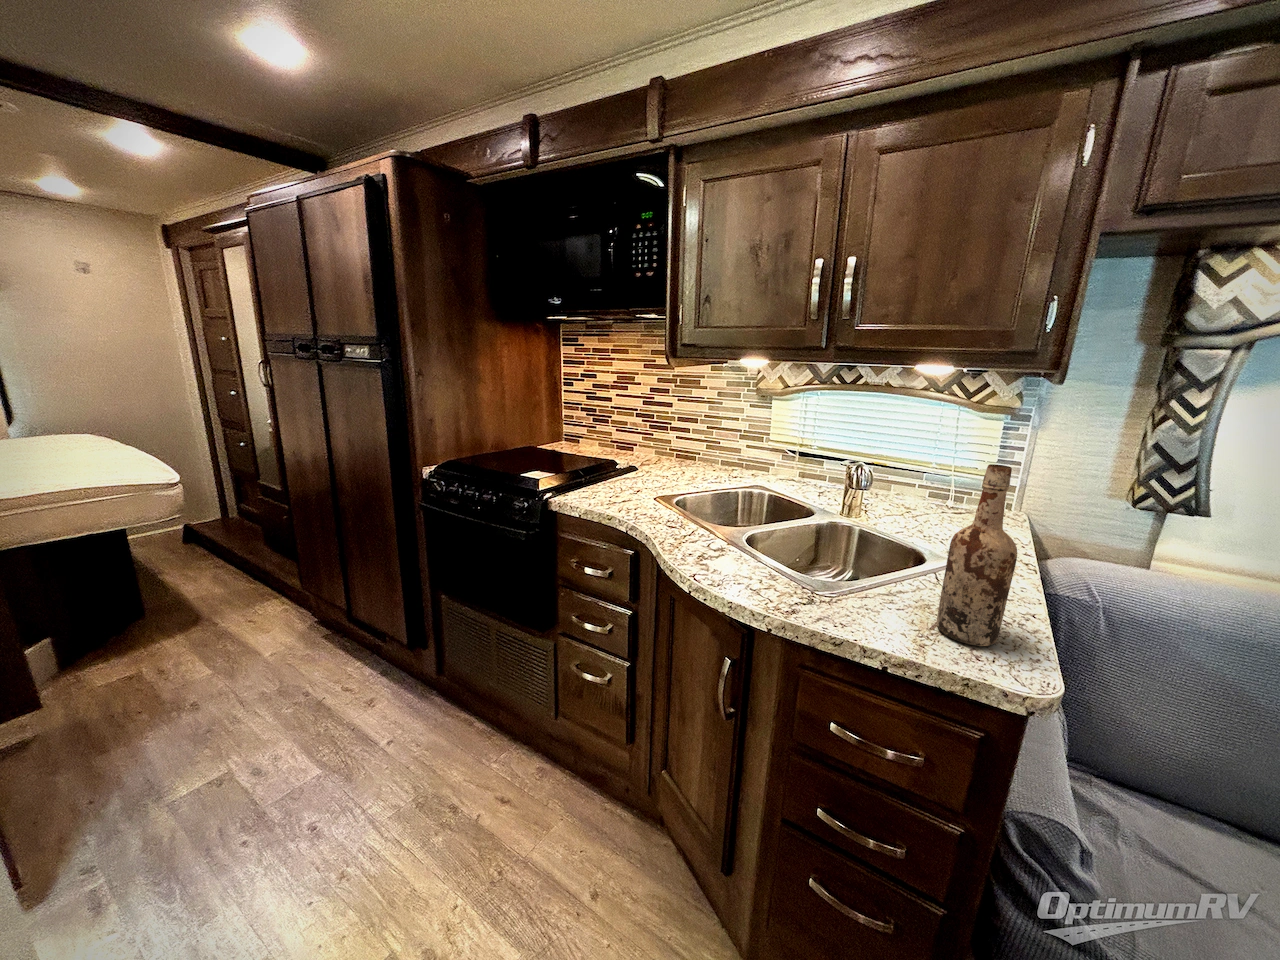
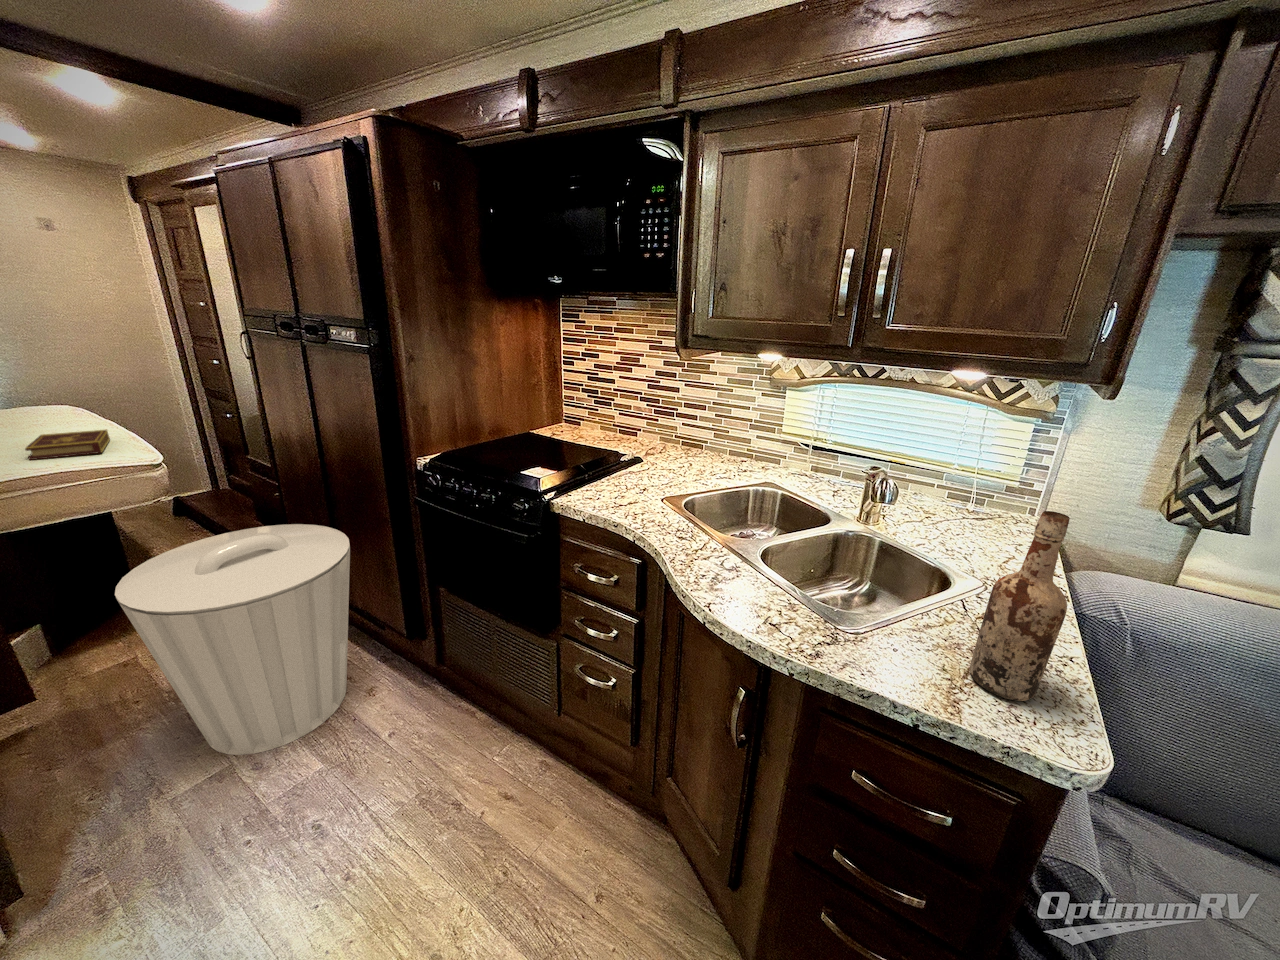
book: none [53,450,132,475] -> present [25,429,110,460]
trash can: none [130,535,356,761] -> present [115,524,350,755]

